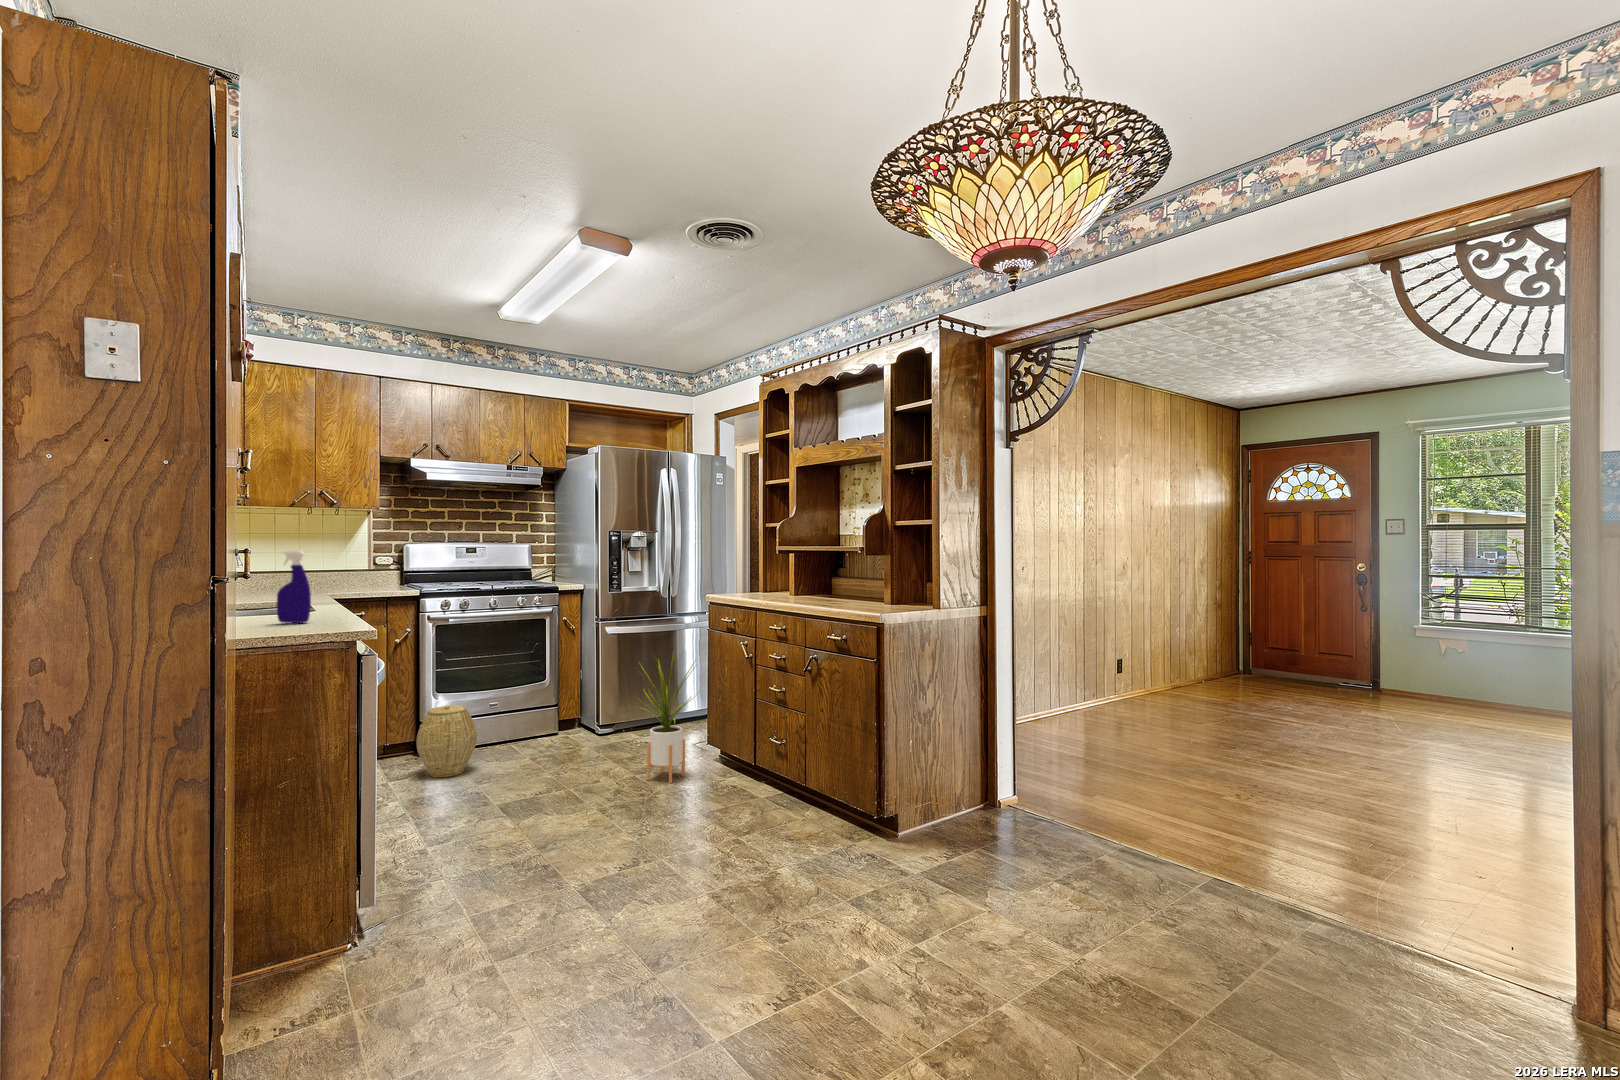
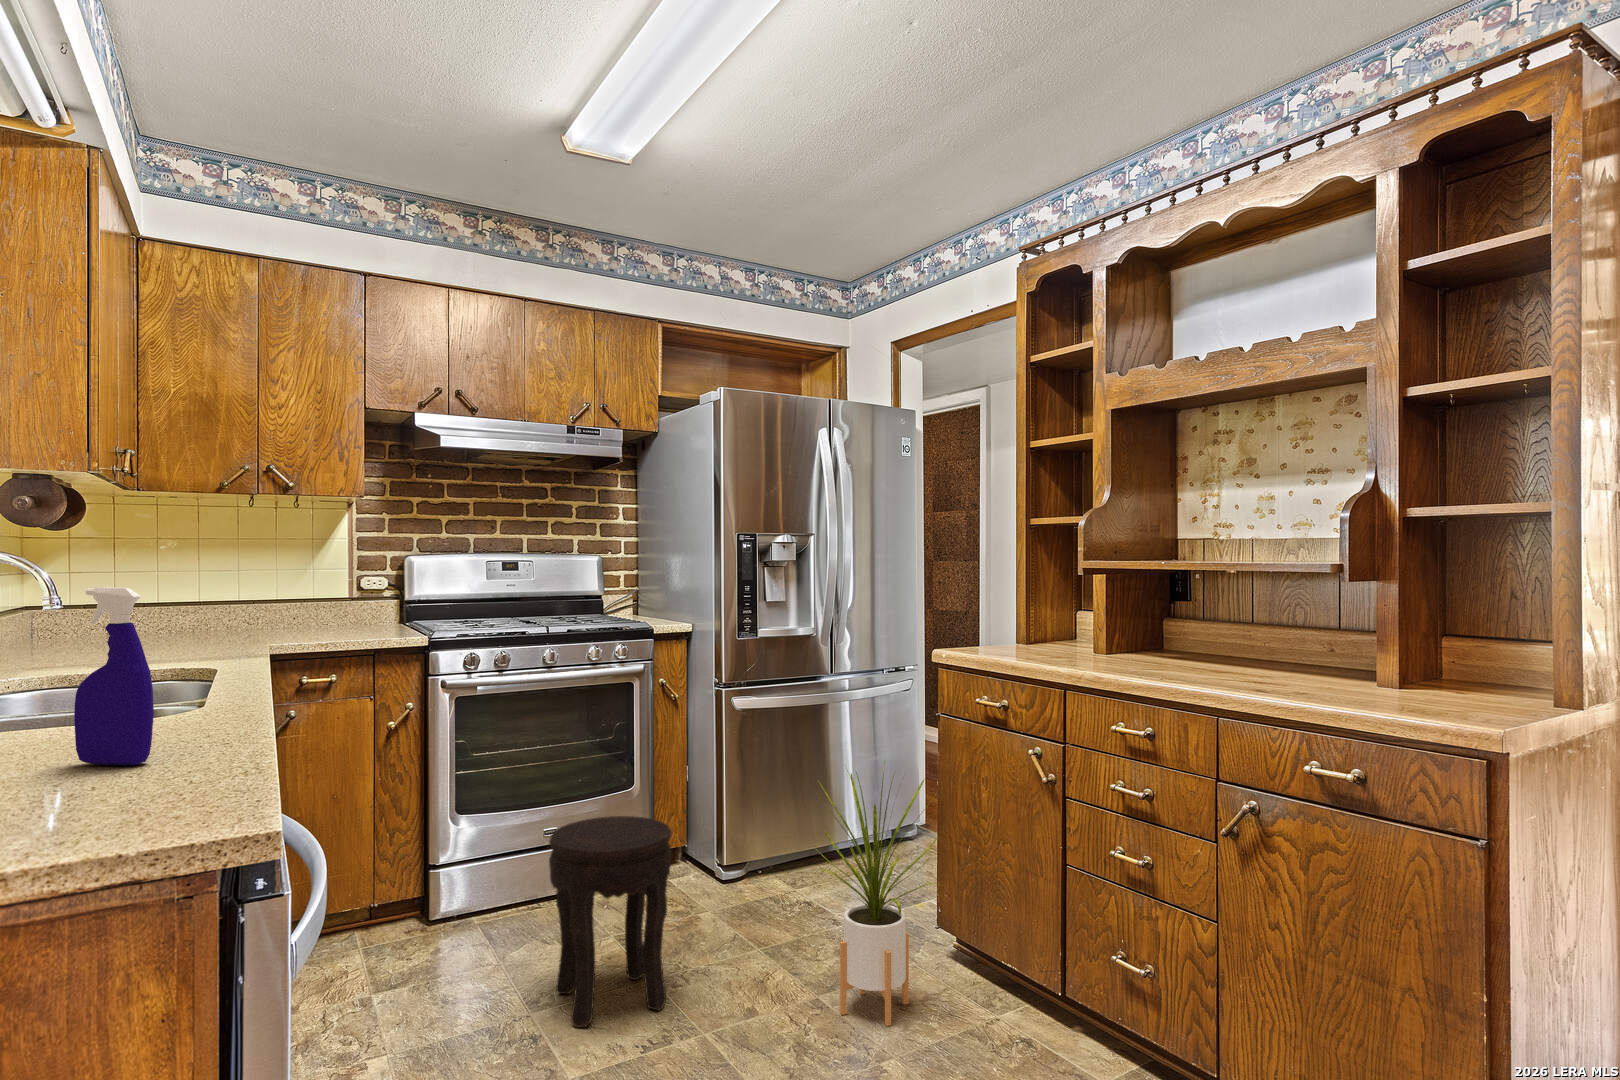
side table: none [490,685,559,789] -> present [549,816,671,1027]
woven basket: present [416,705,477,777] -> none [419,848,524,985]

